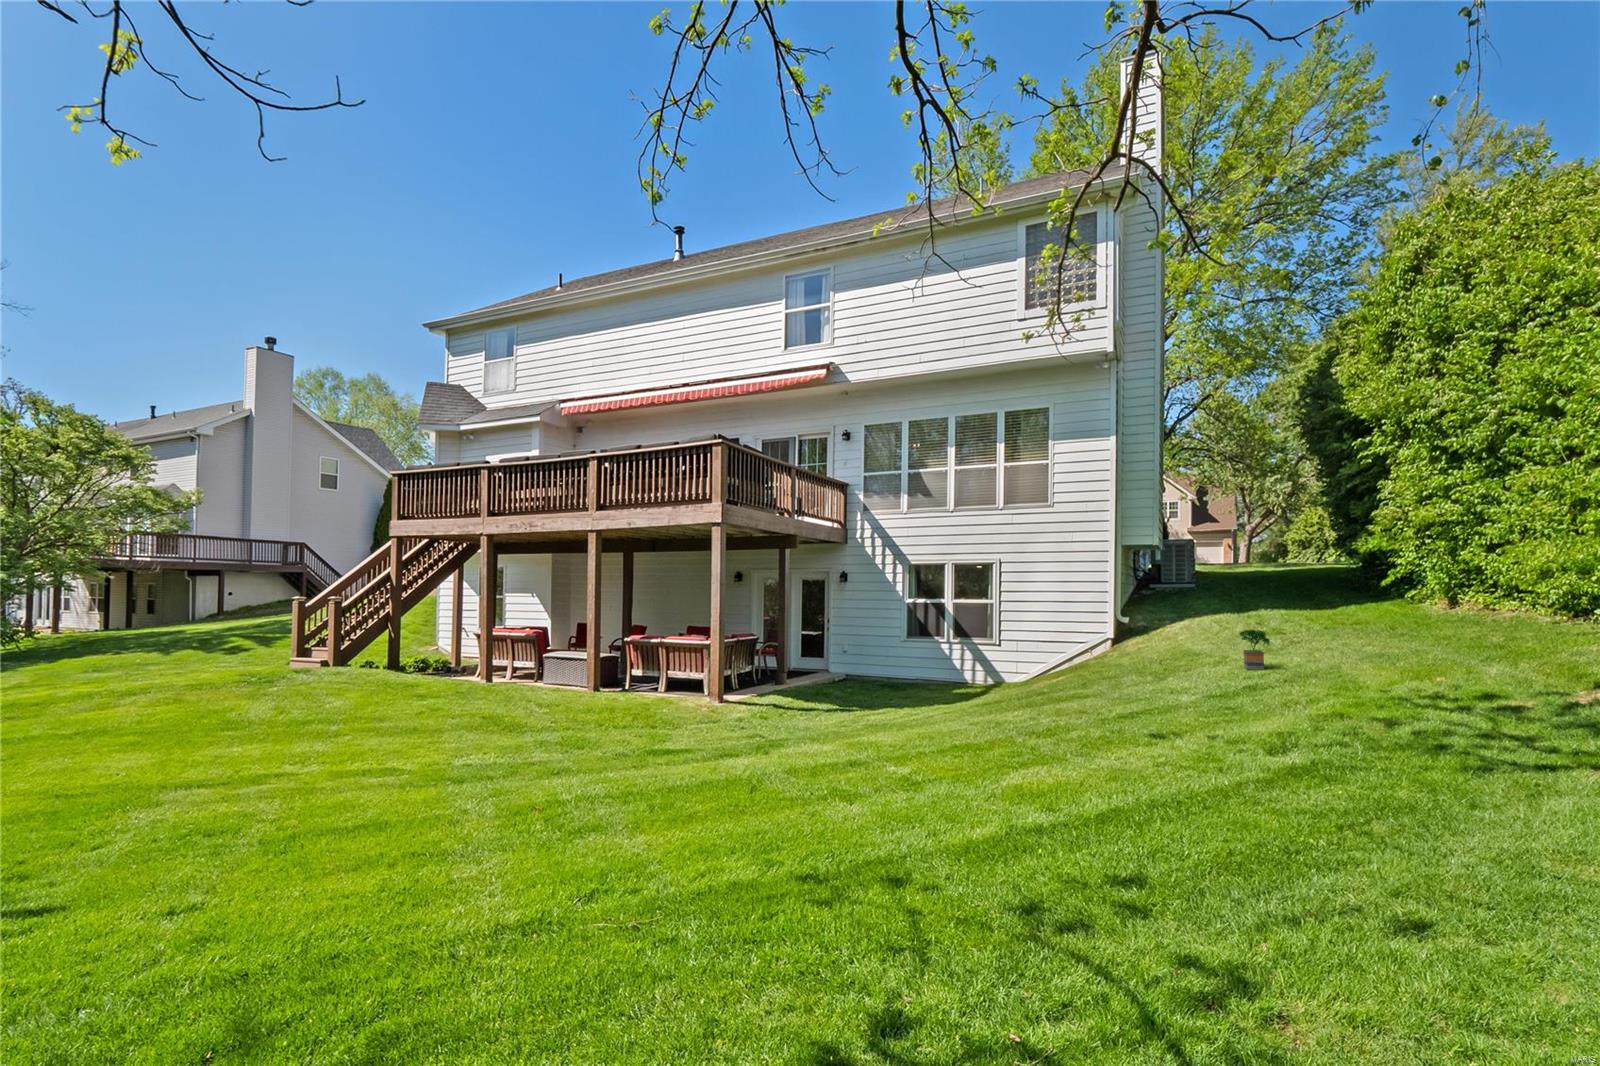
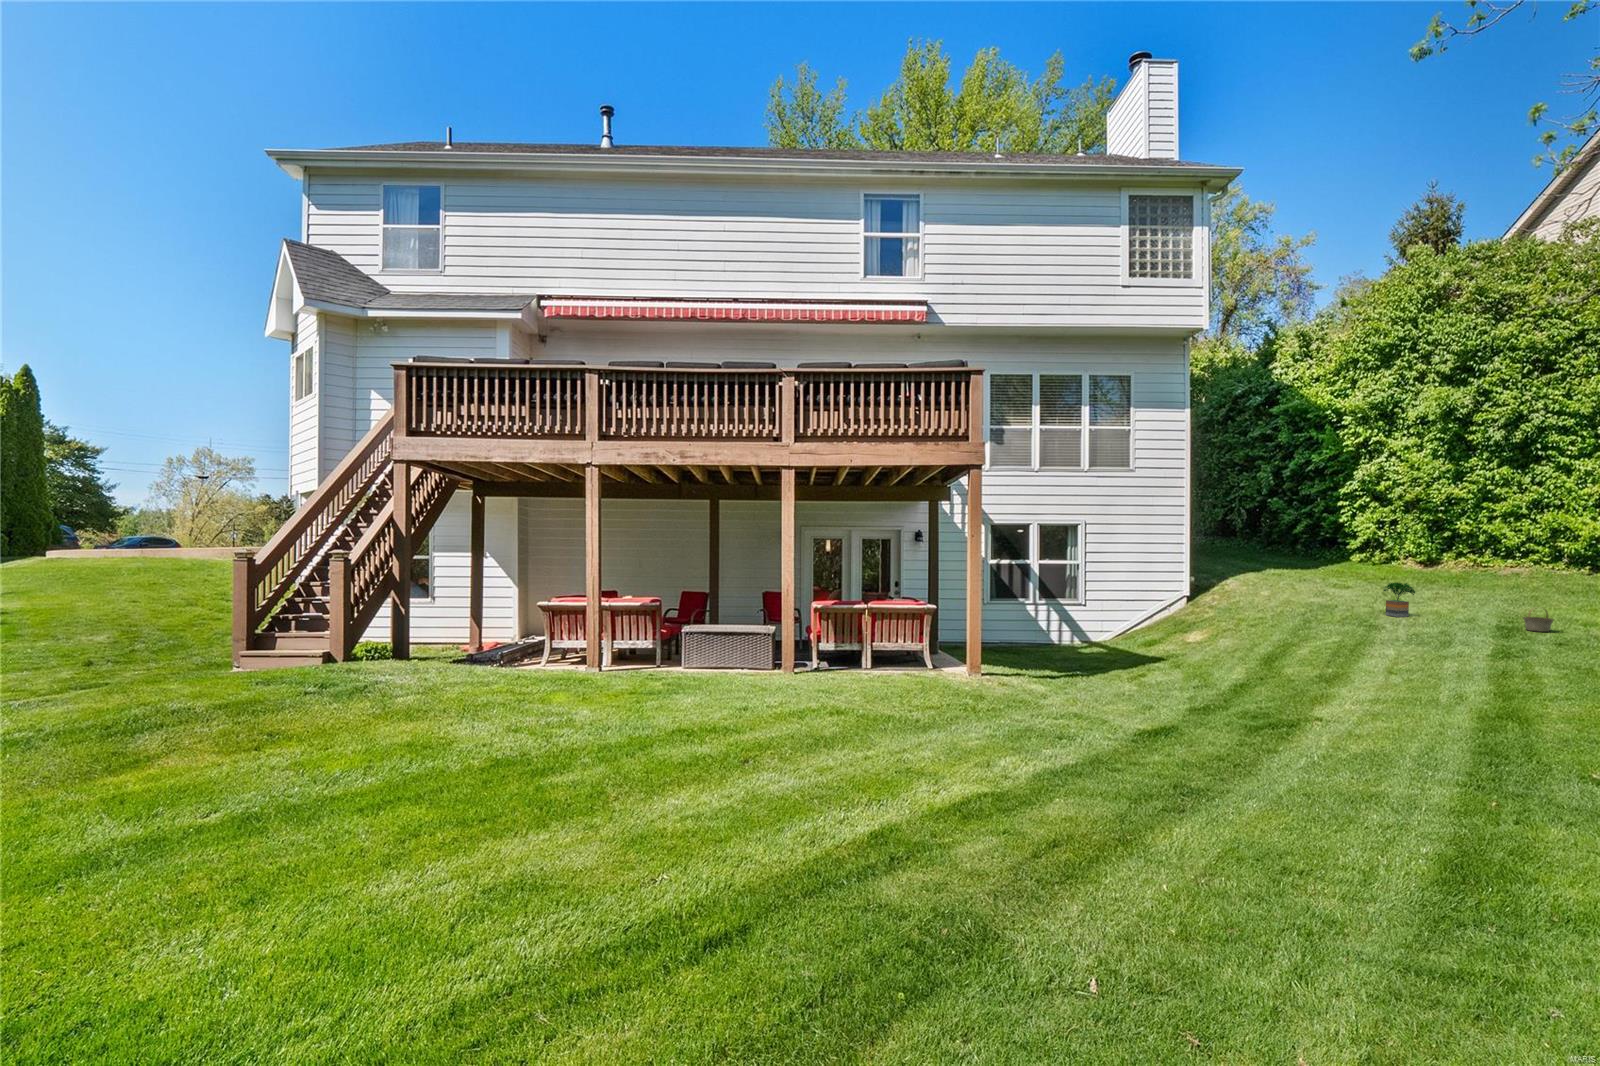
basket: none [1337,664,1370,694] -> present [1523,609,1554,632]

